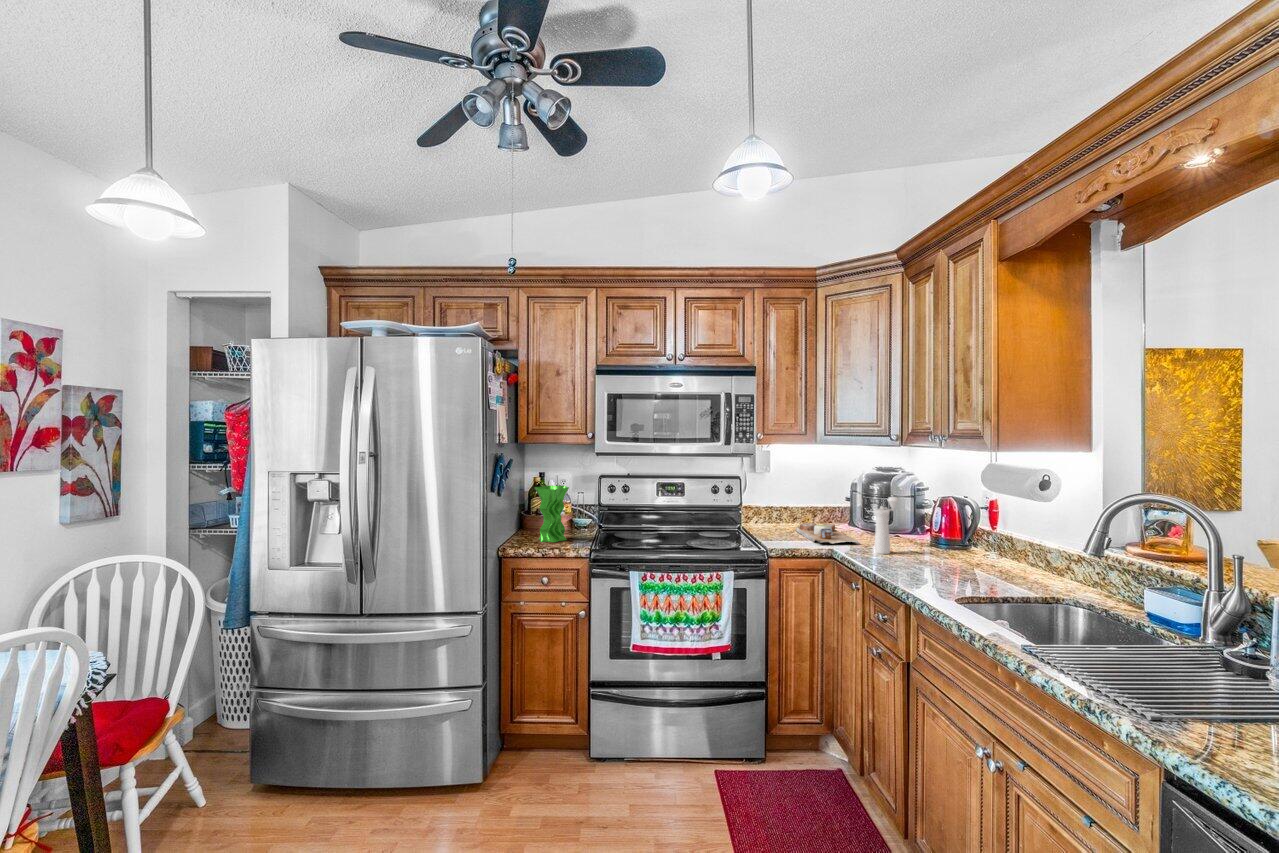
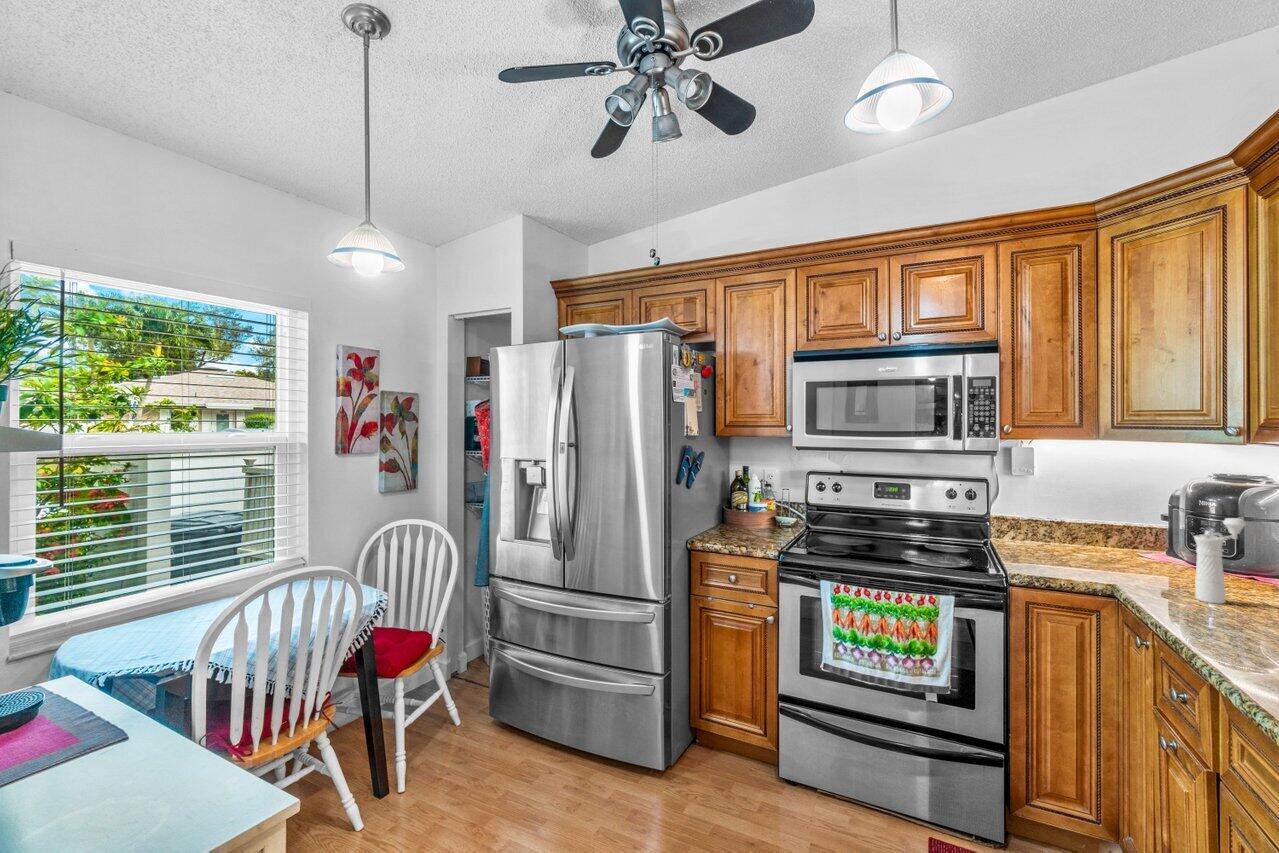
vase: present [535,486,569,542] -> none [731,480,766,539]
cutting board: present [796,522,859,545] -> none [1068,541,1170,583]

